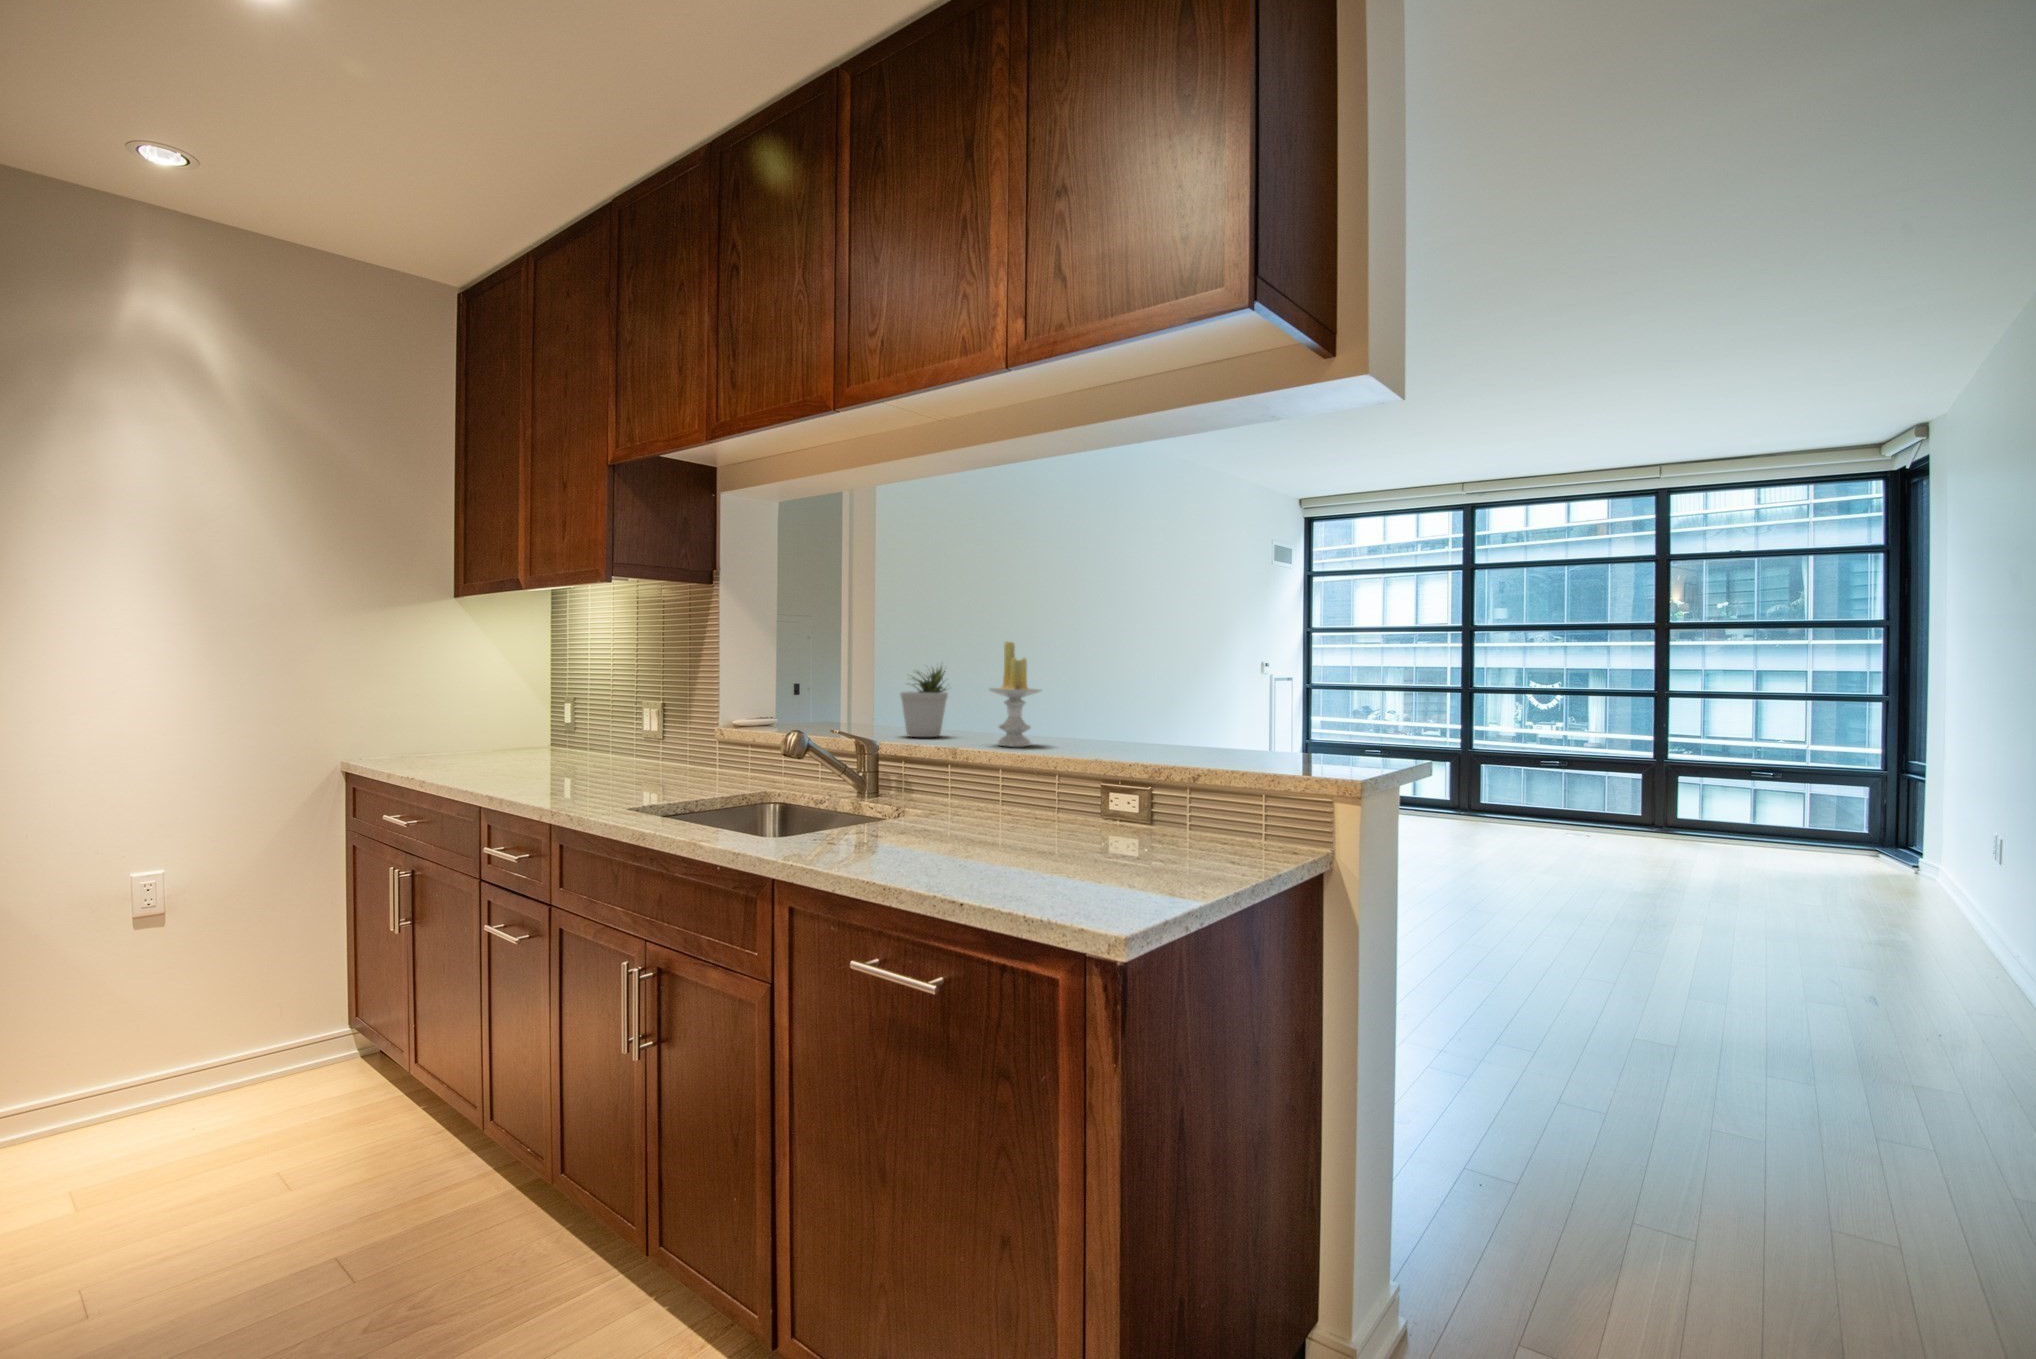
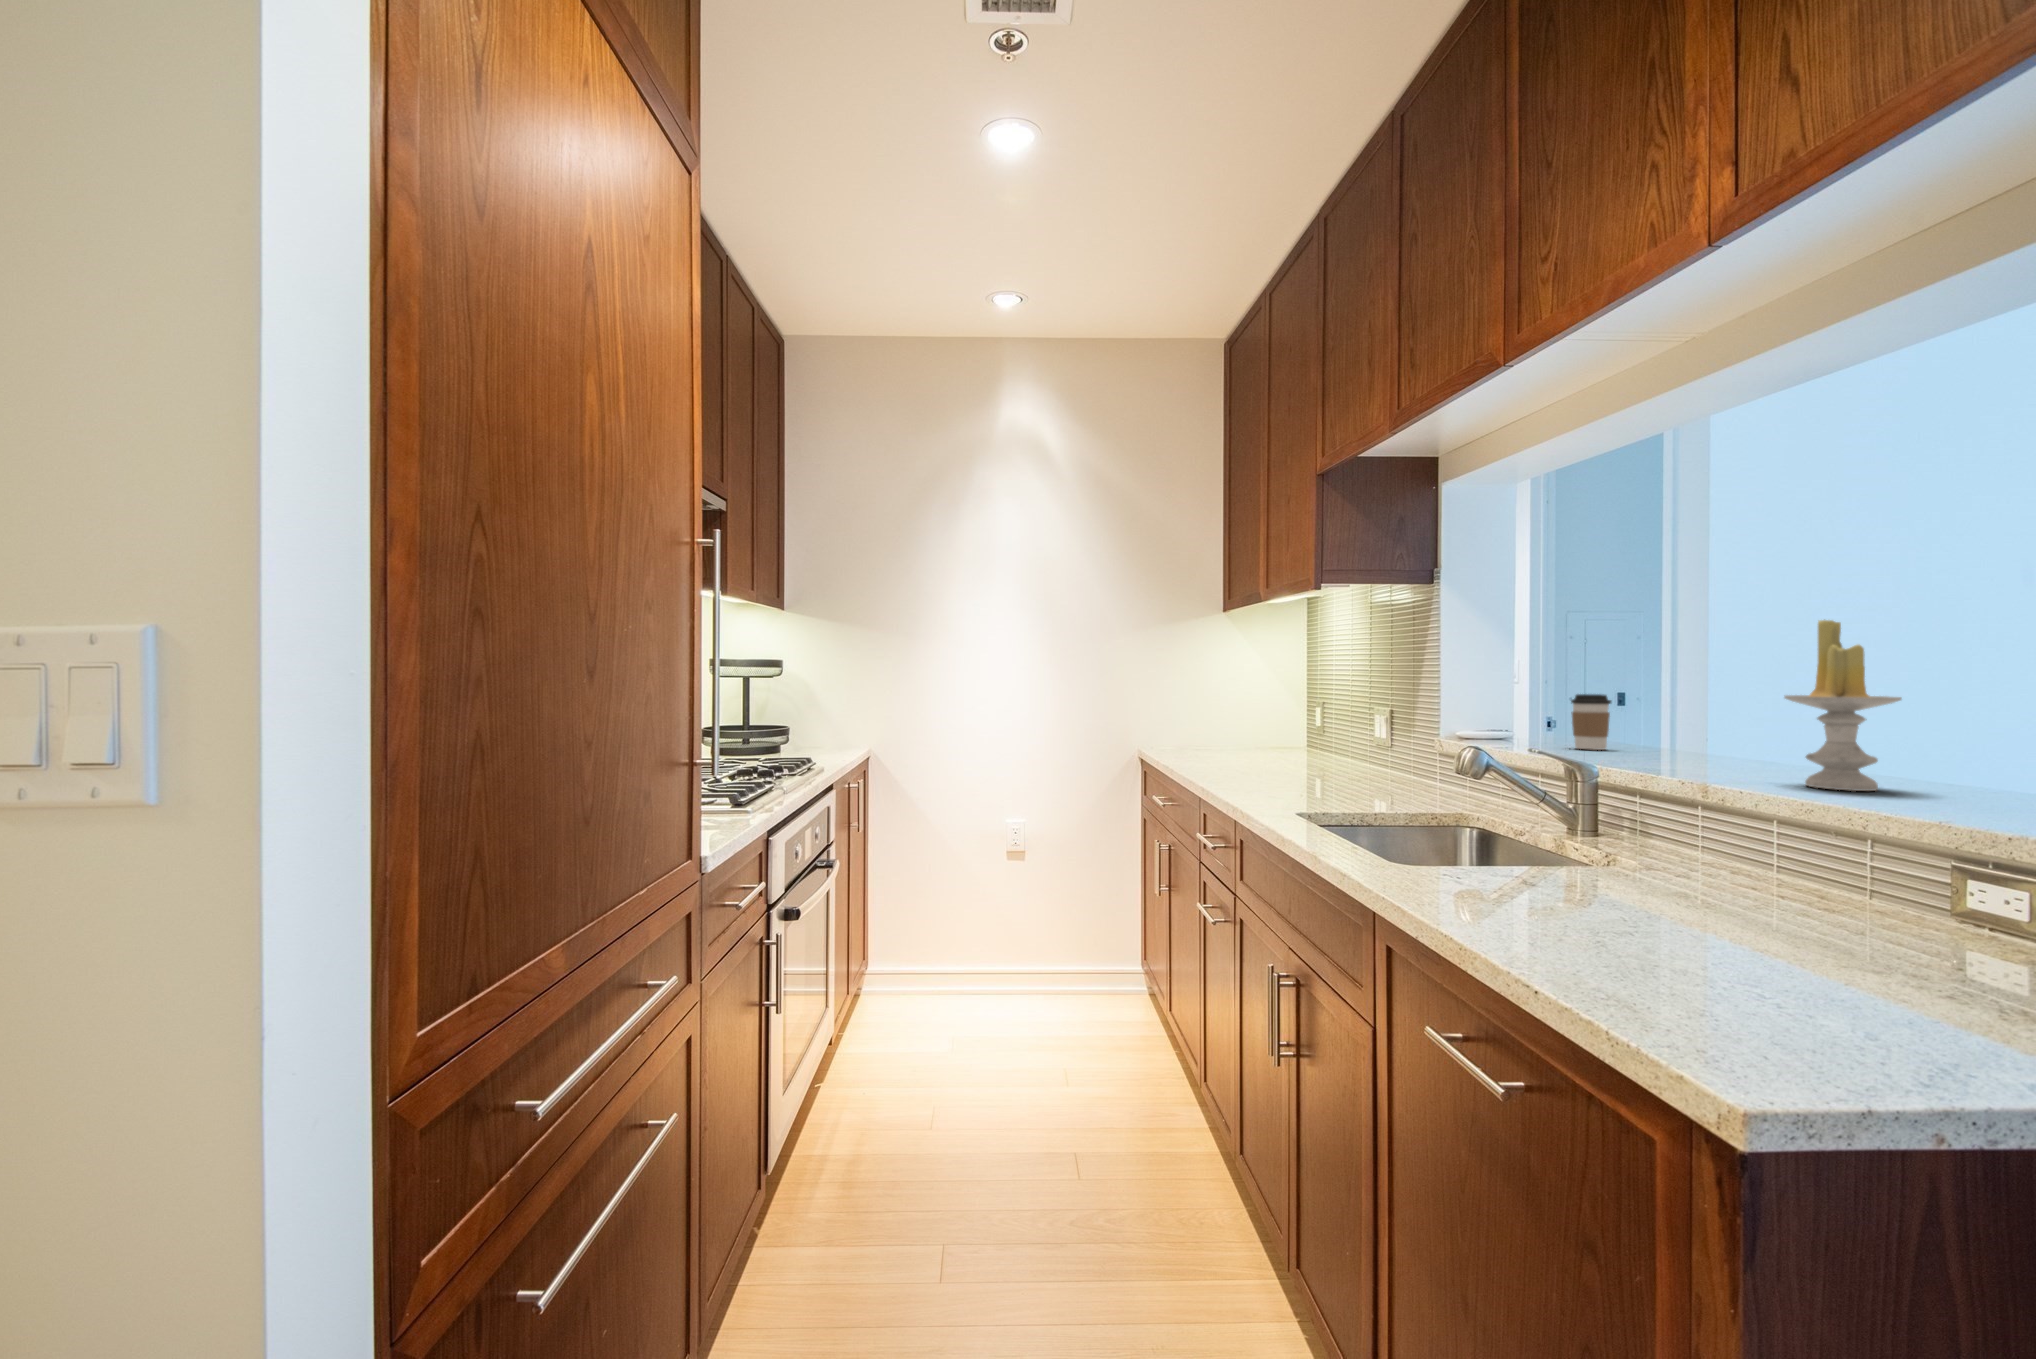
potted plant: present [900,667,948,737] -> none [1650,655,1743,766]
coffee cup: none [833,687,860,730] -> present [1571,694,1611,750]

